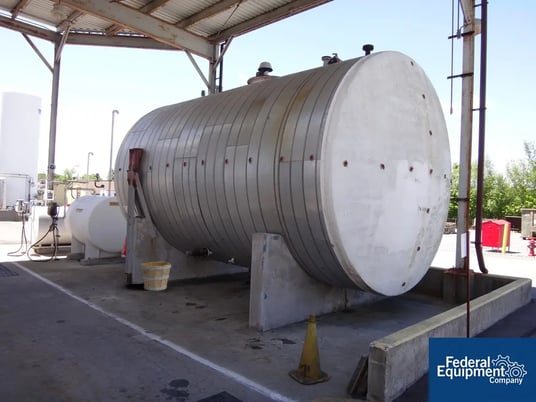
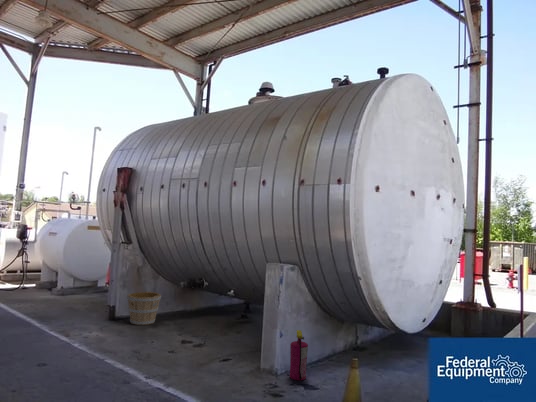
fire extinguisher: none [274,292,290,336] -> present [290,330,308,380]

